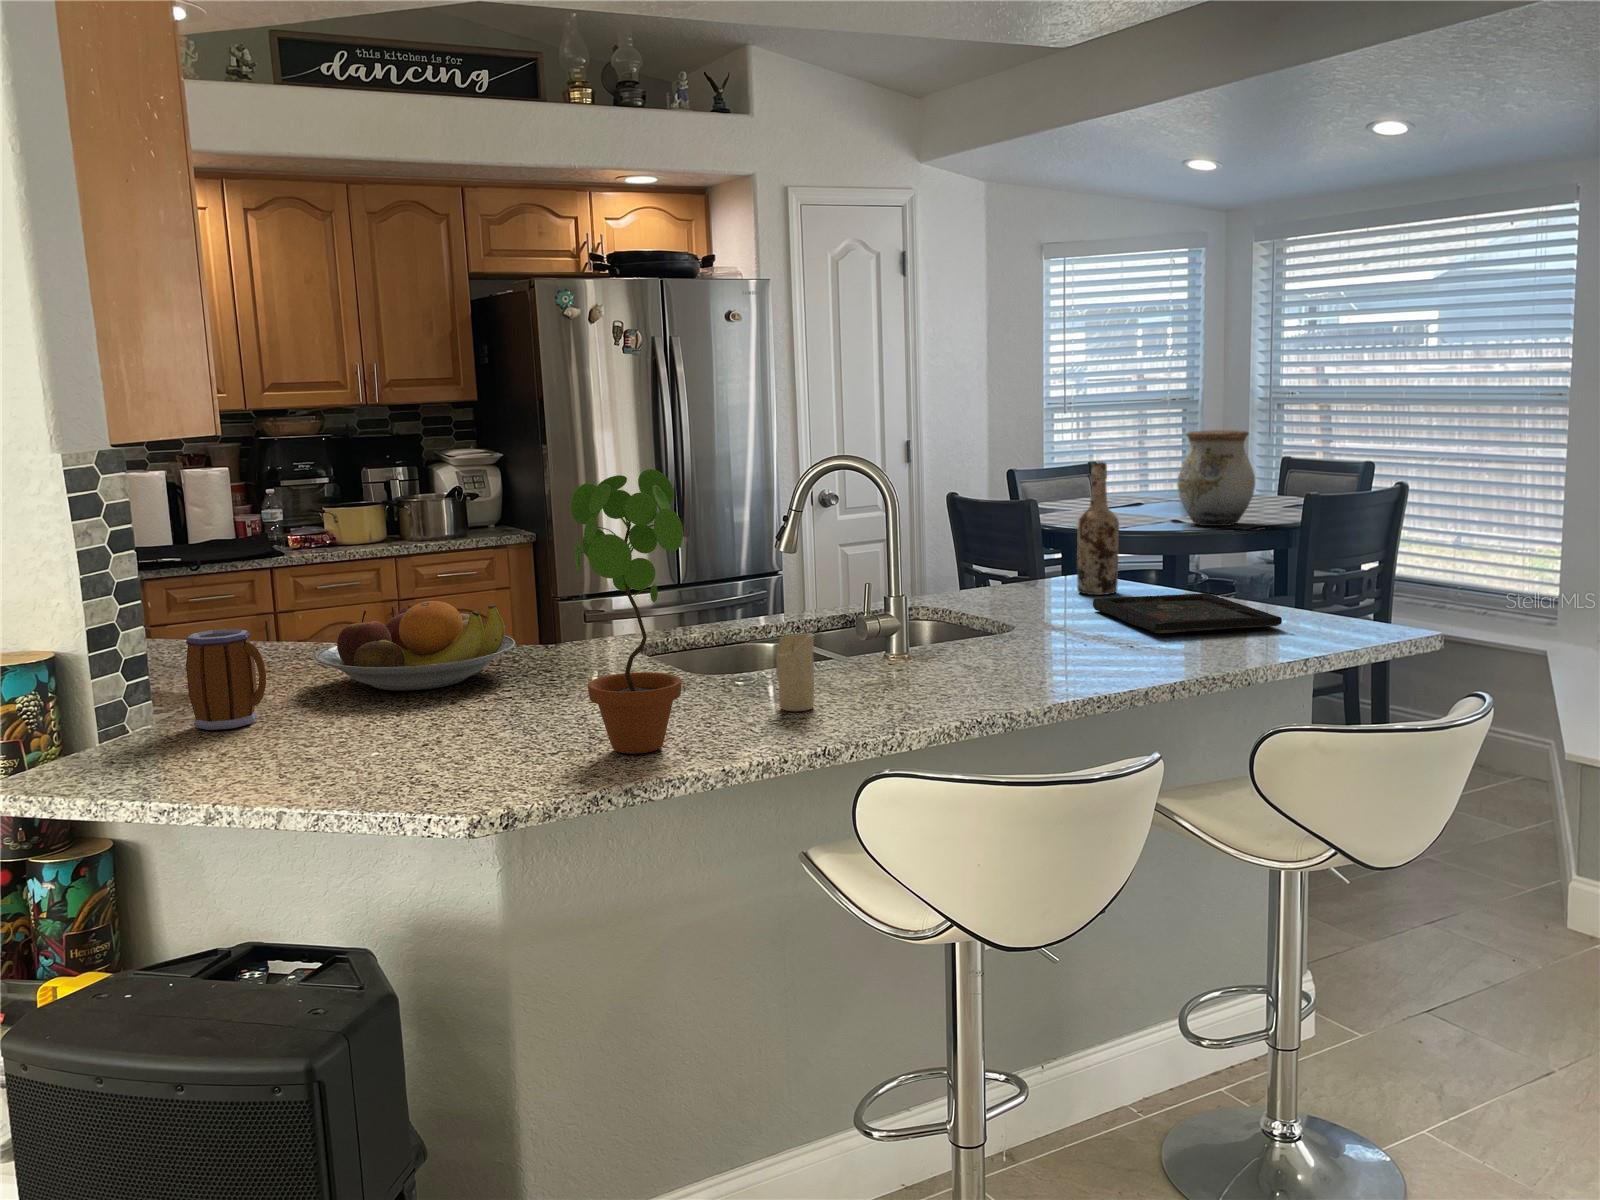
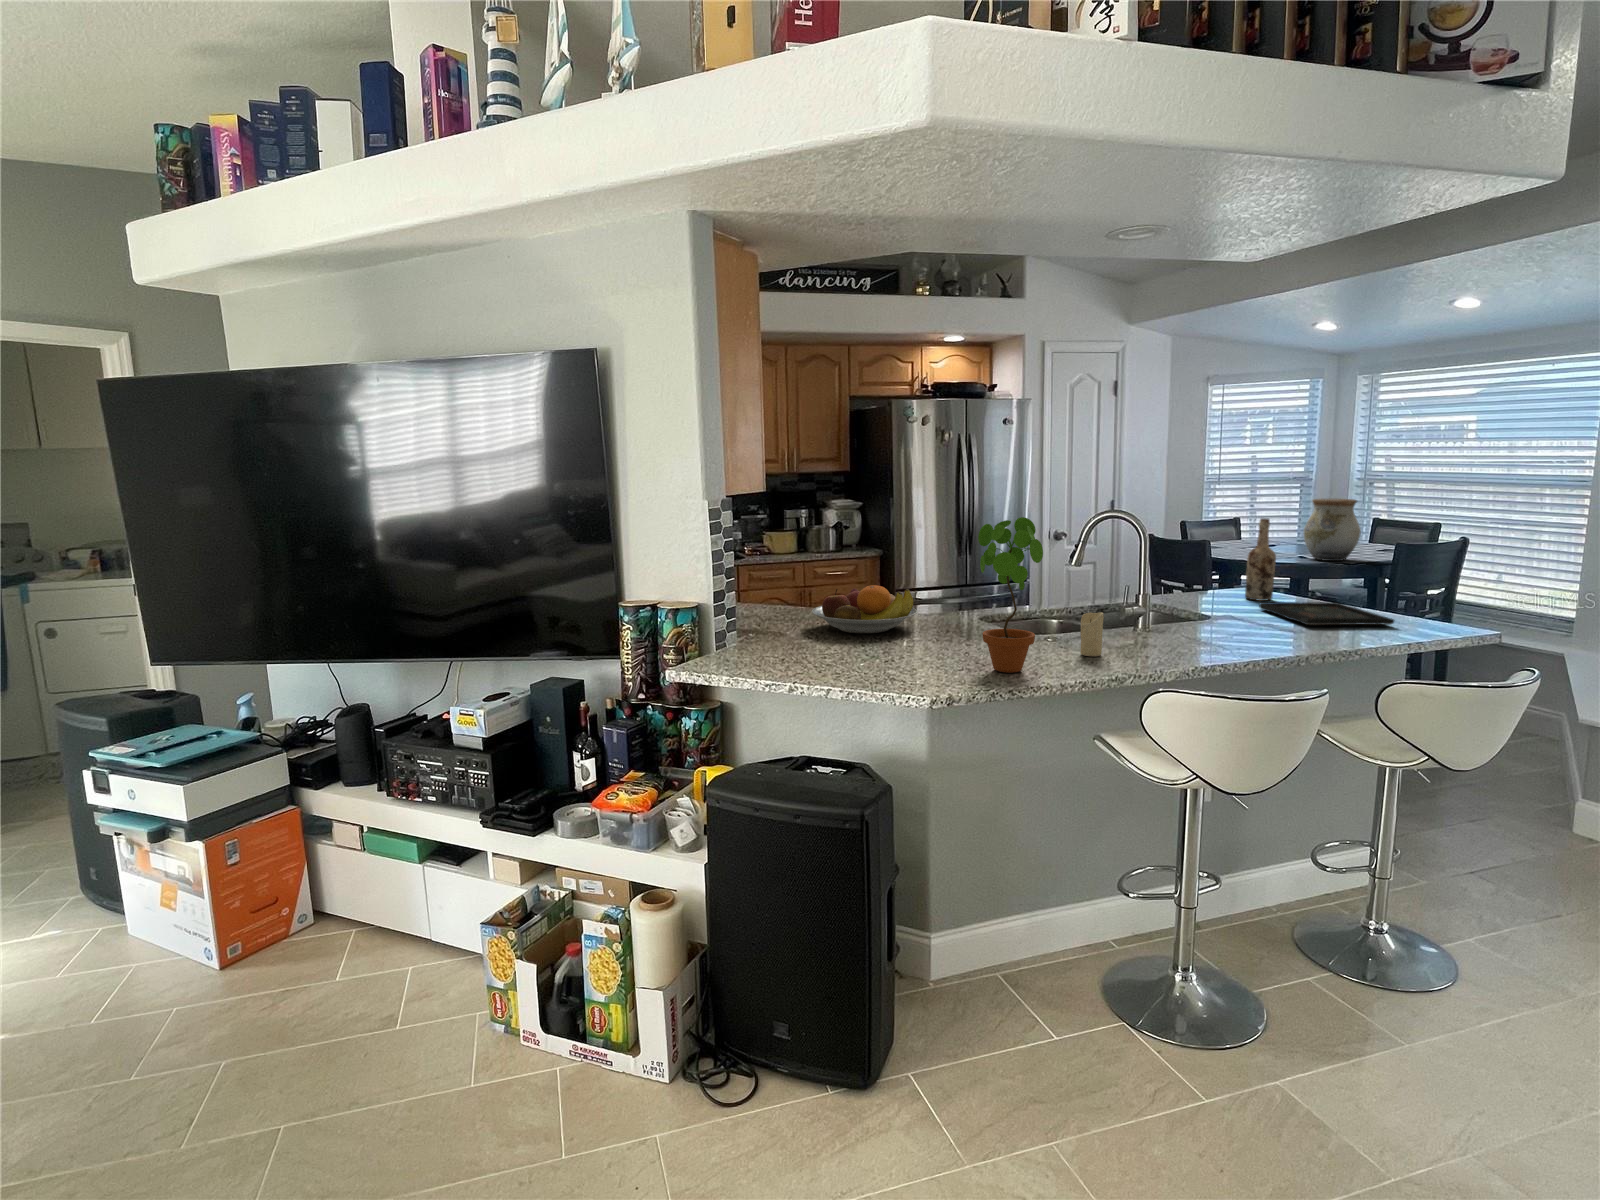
mug: present [186,629,266,730] -> none [758,595,797,647]

